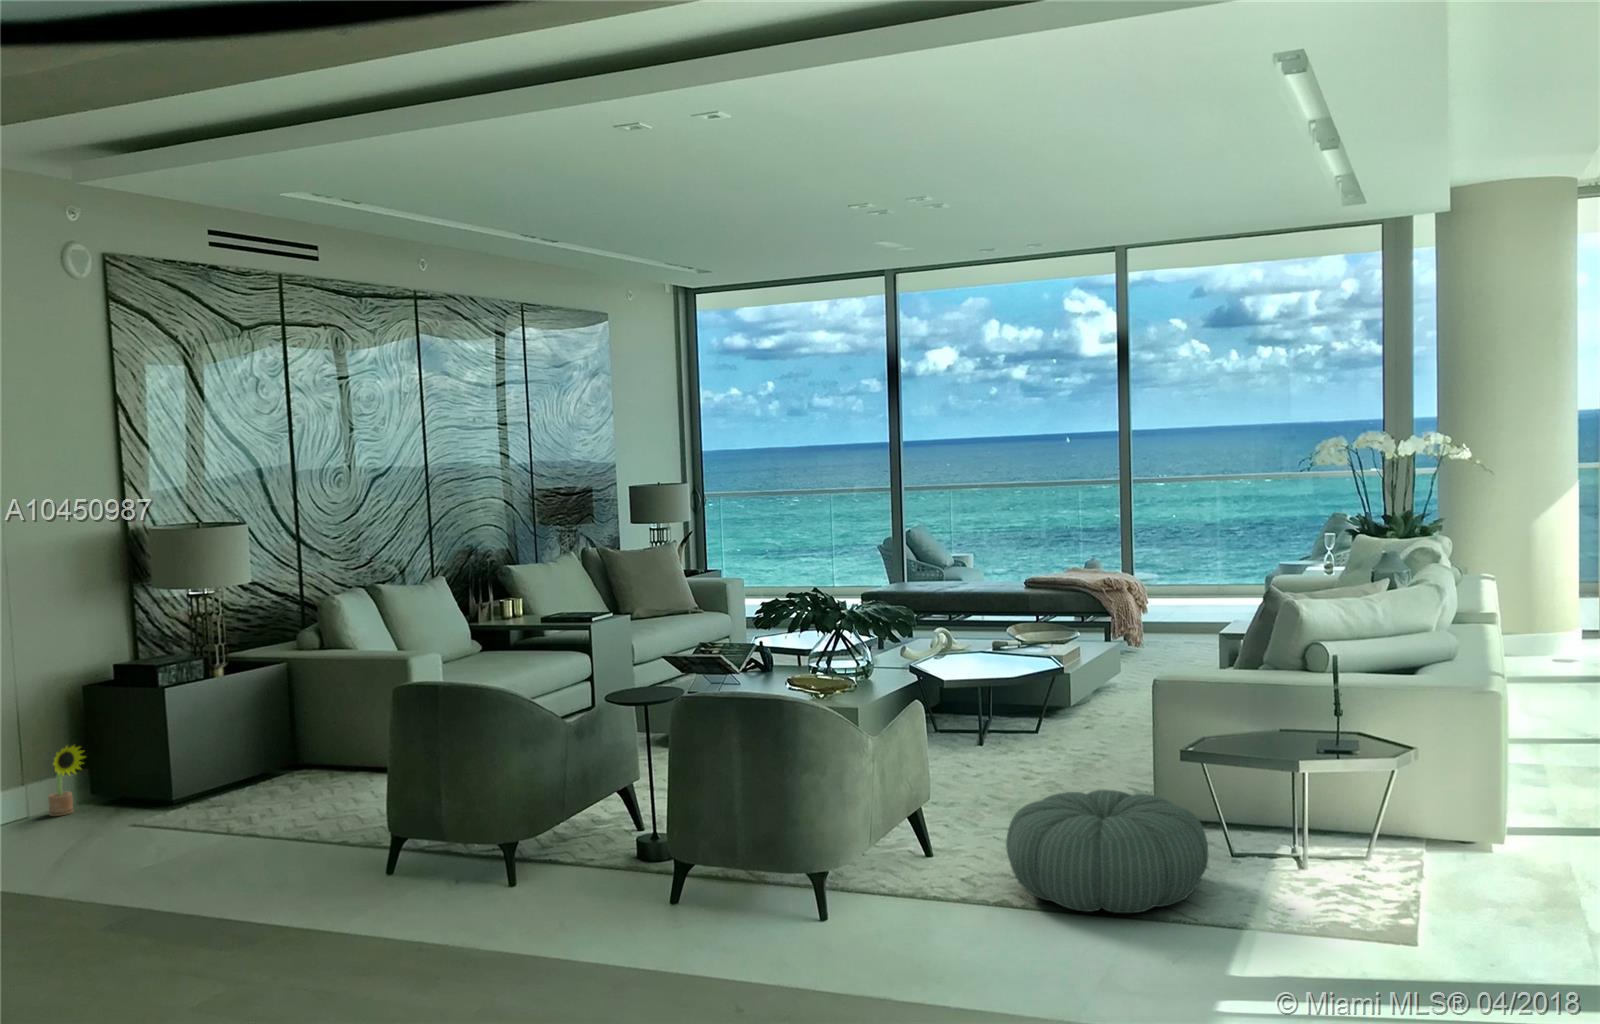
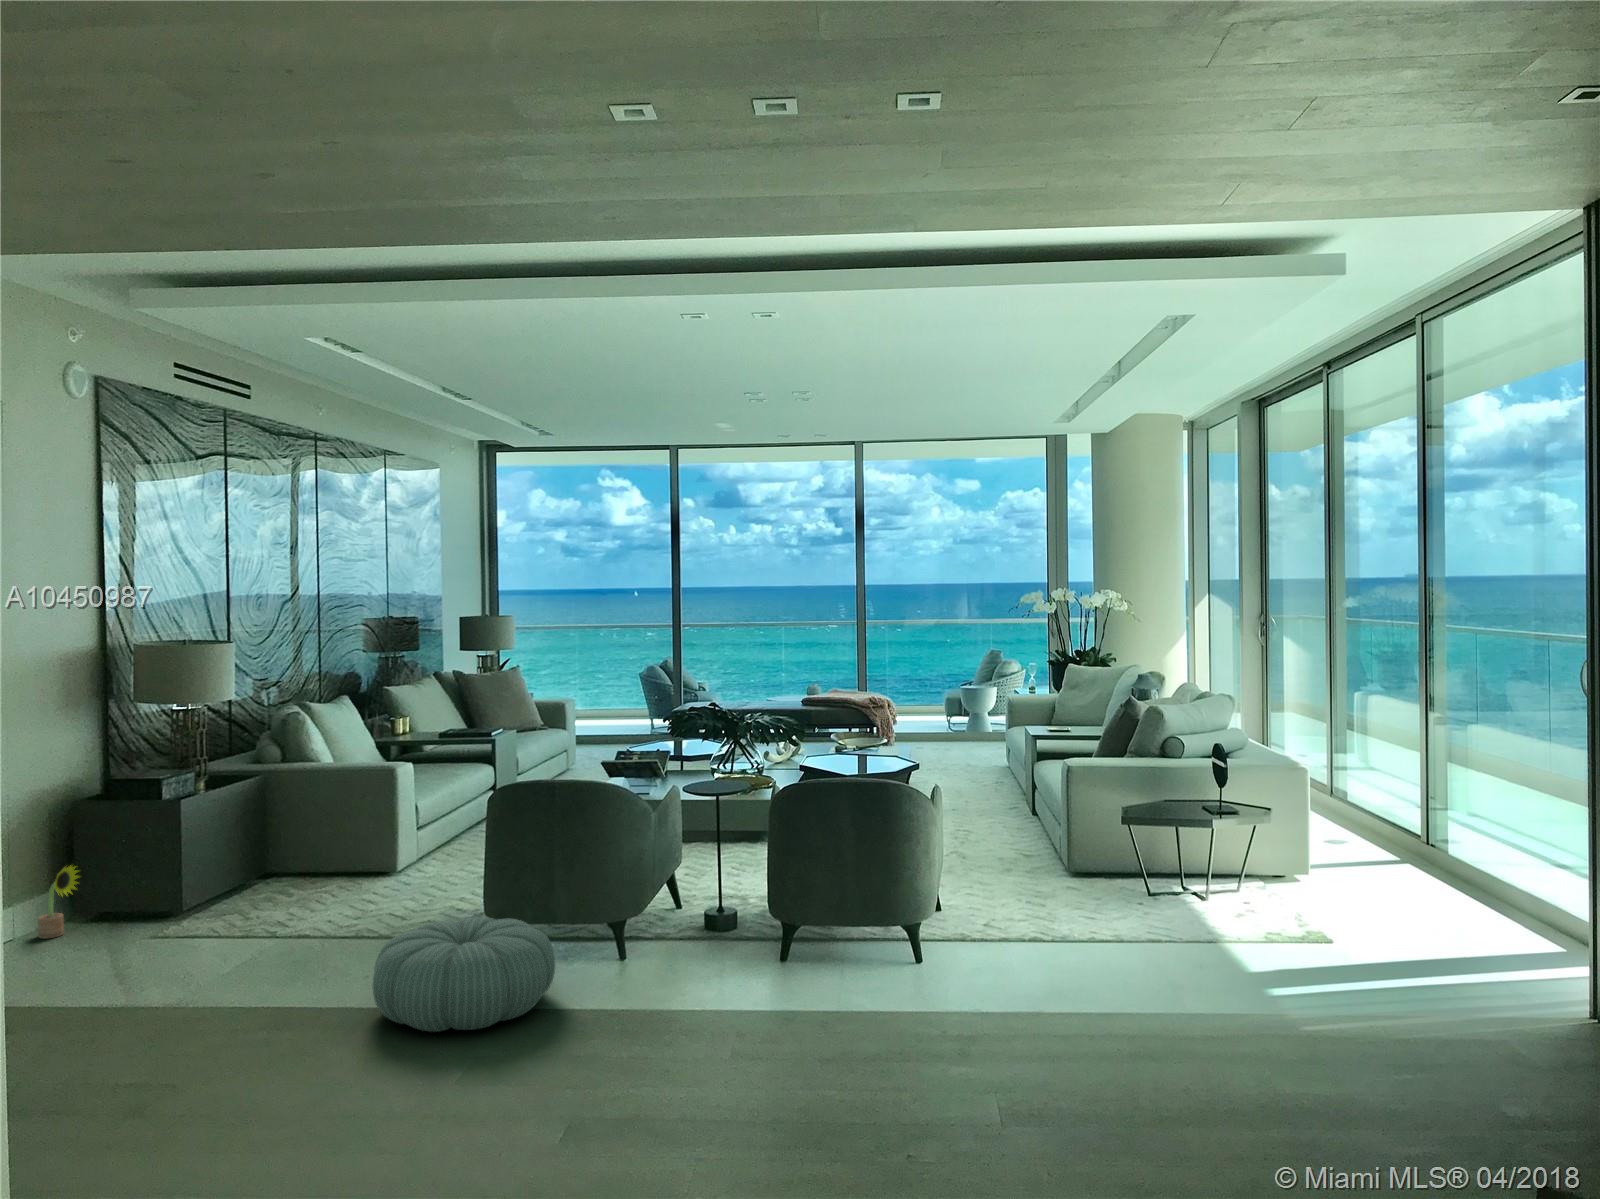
pouf: present [1006,790,1208,913] -> present [373,917,555,1032]

